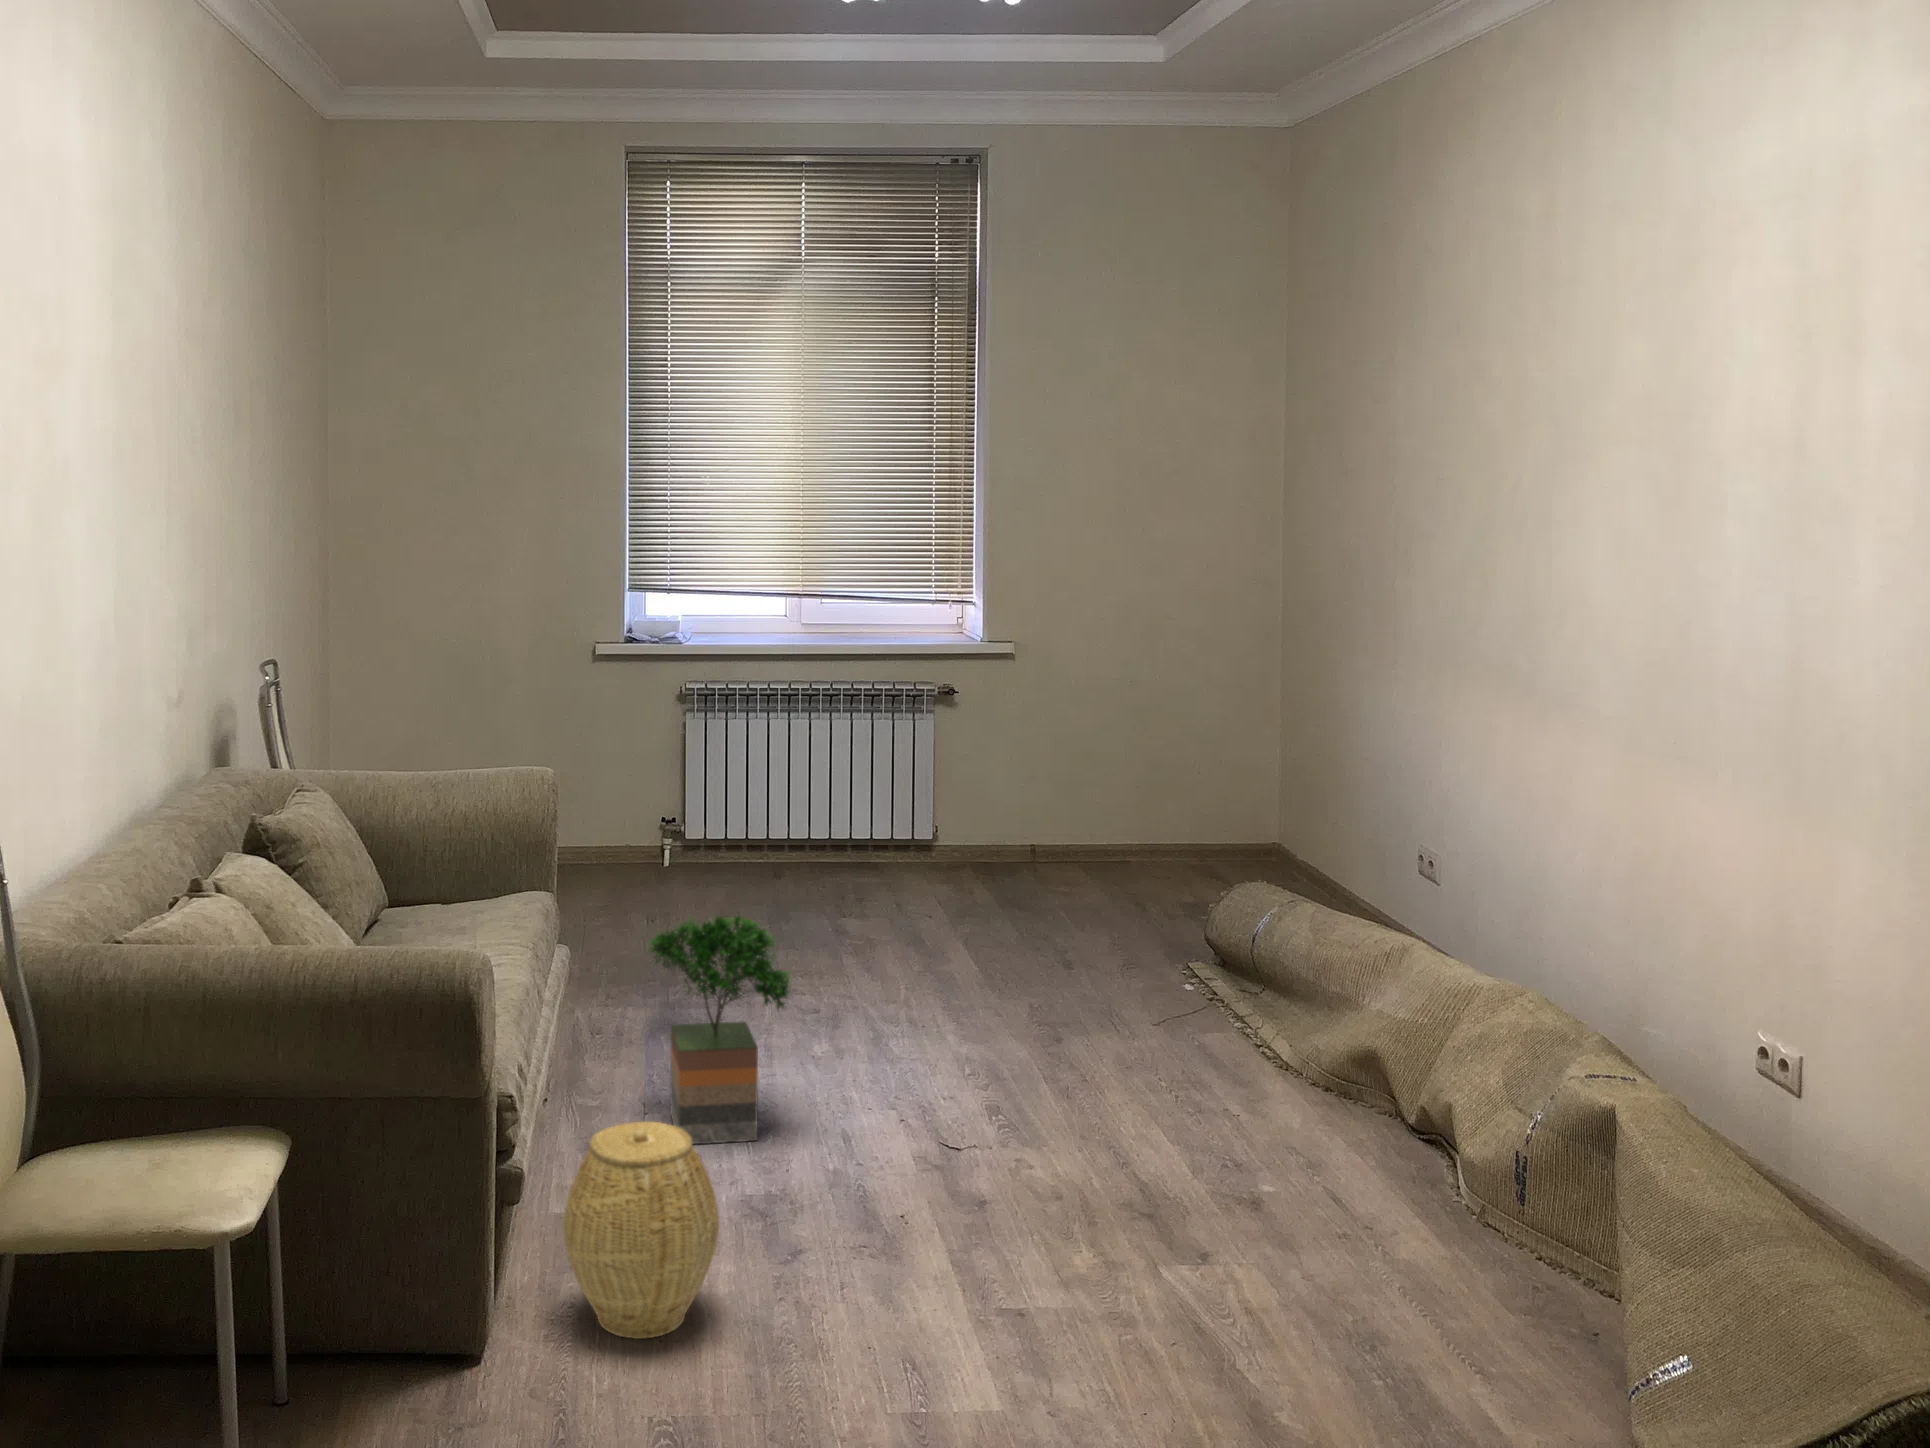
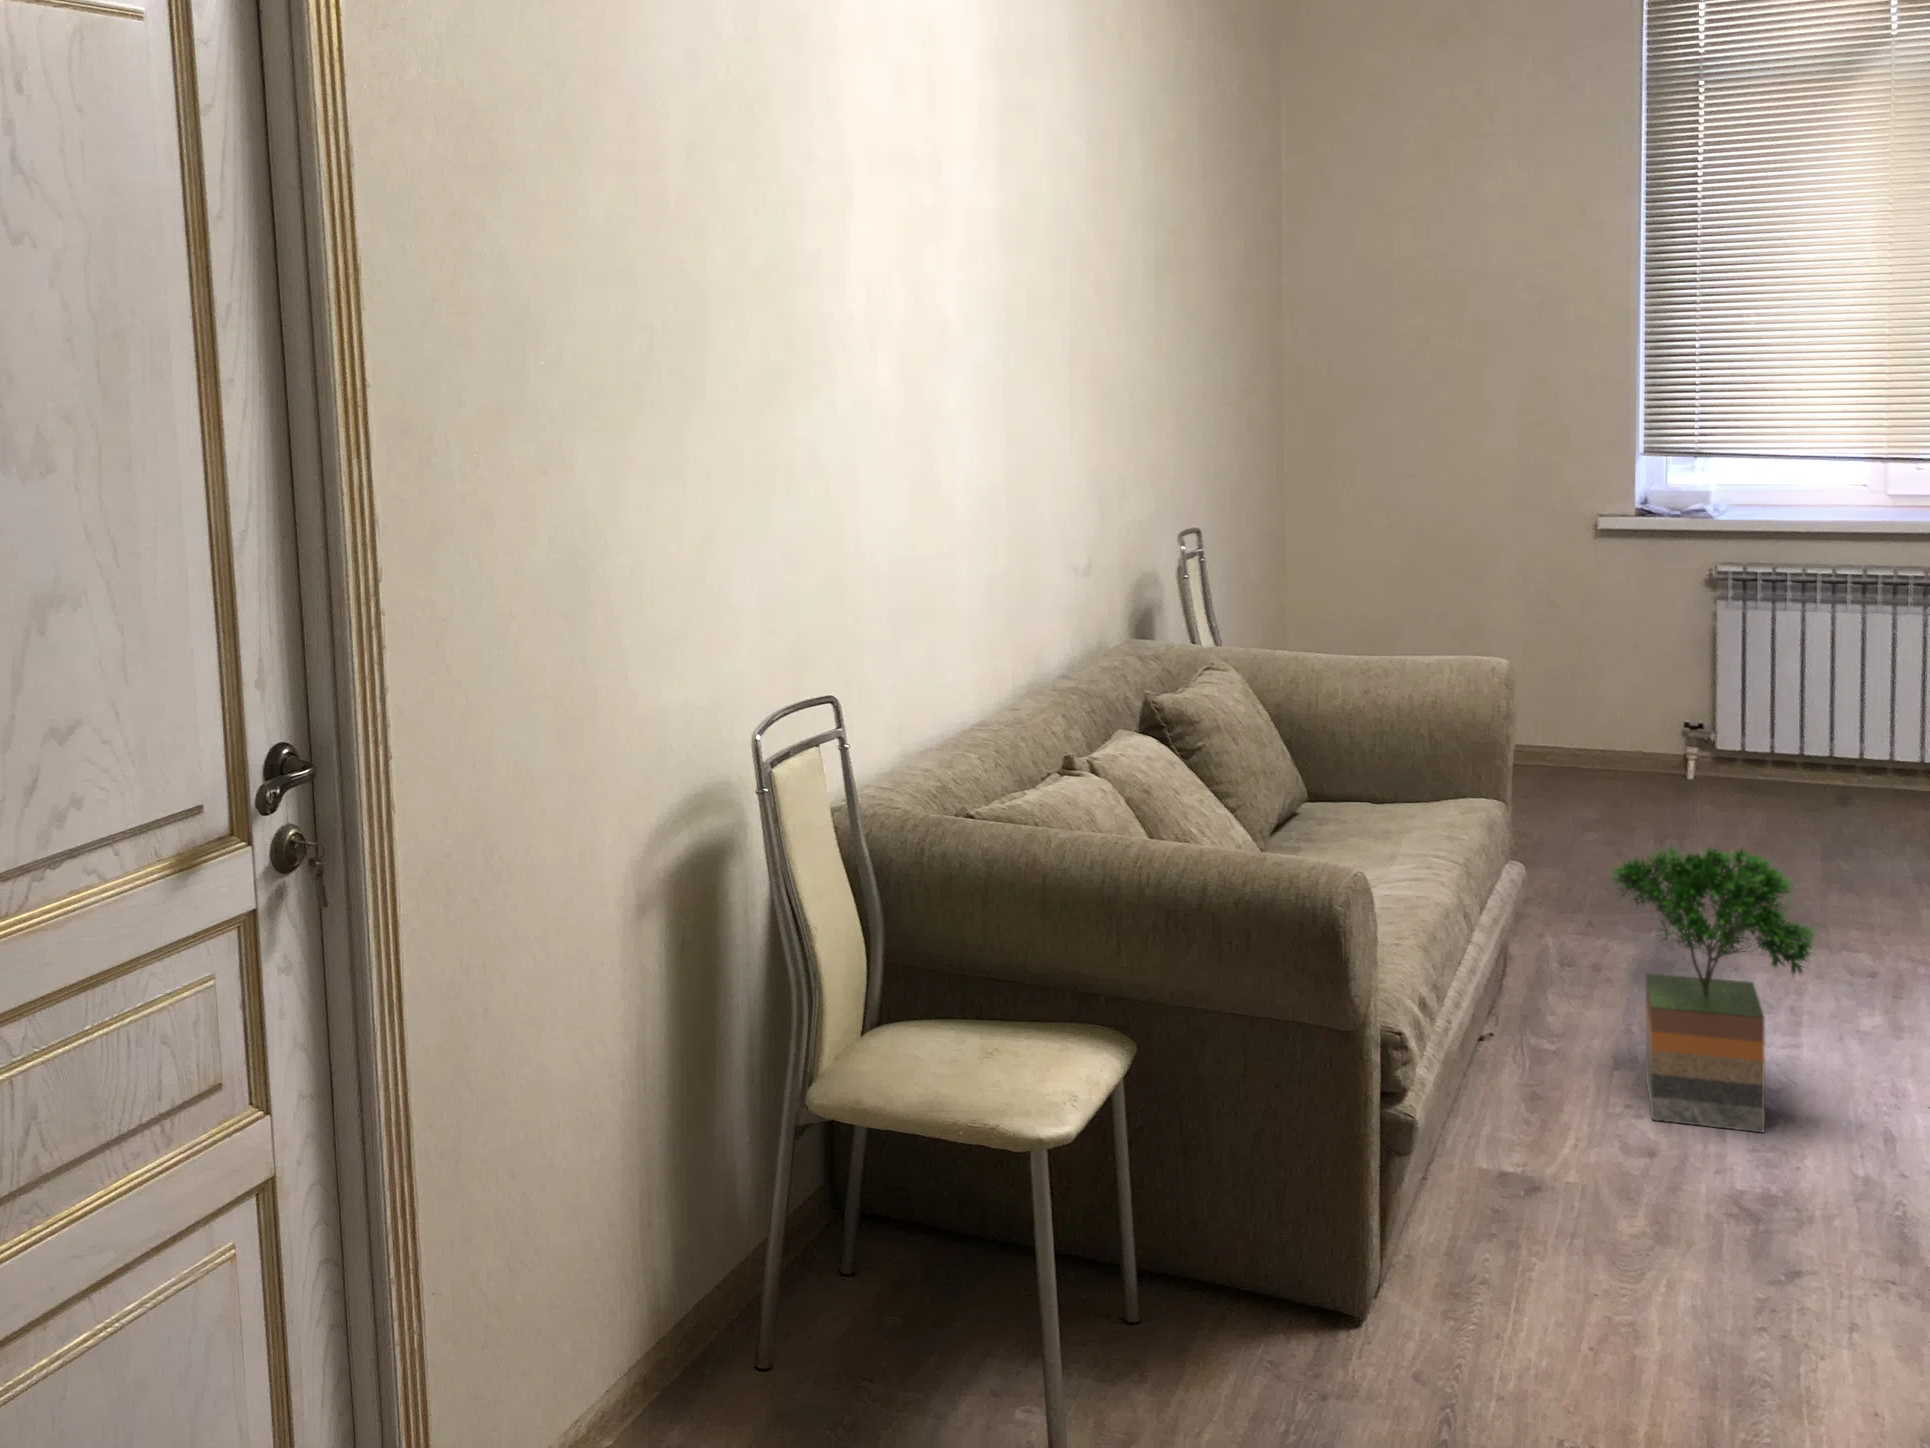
woven basket: present [563,1121,719,1339] -> none [1462,1087,1672,1352]

